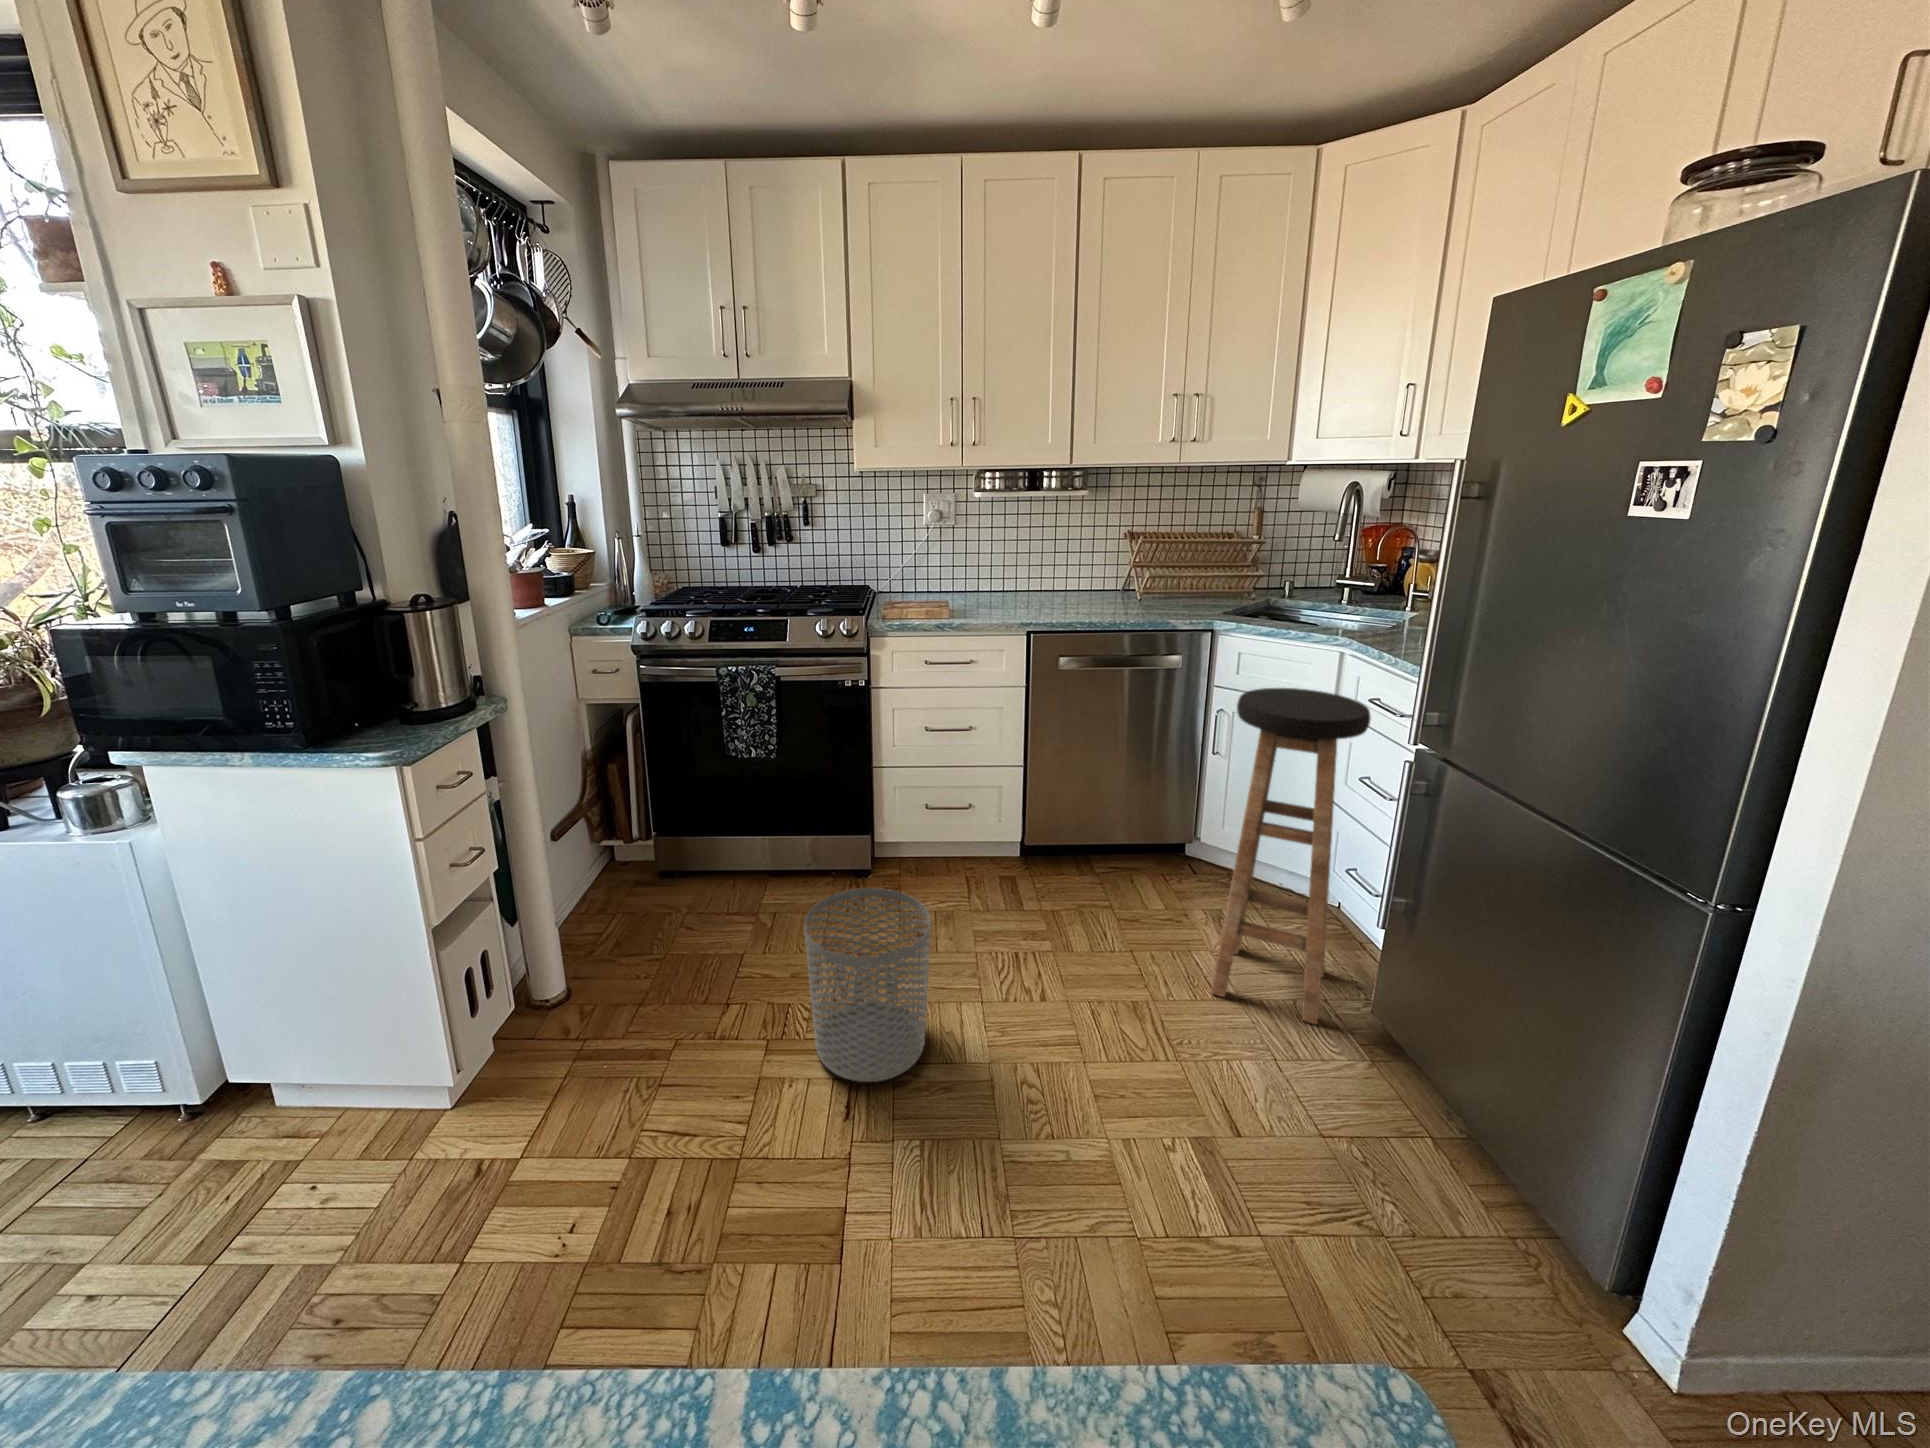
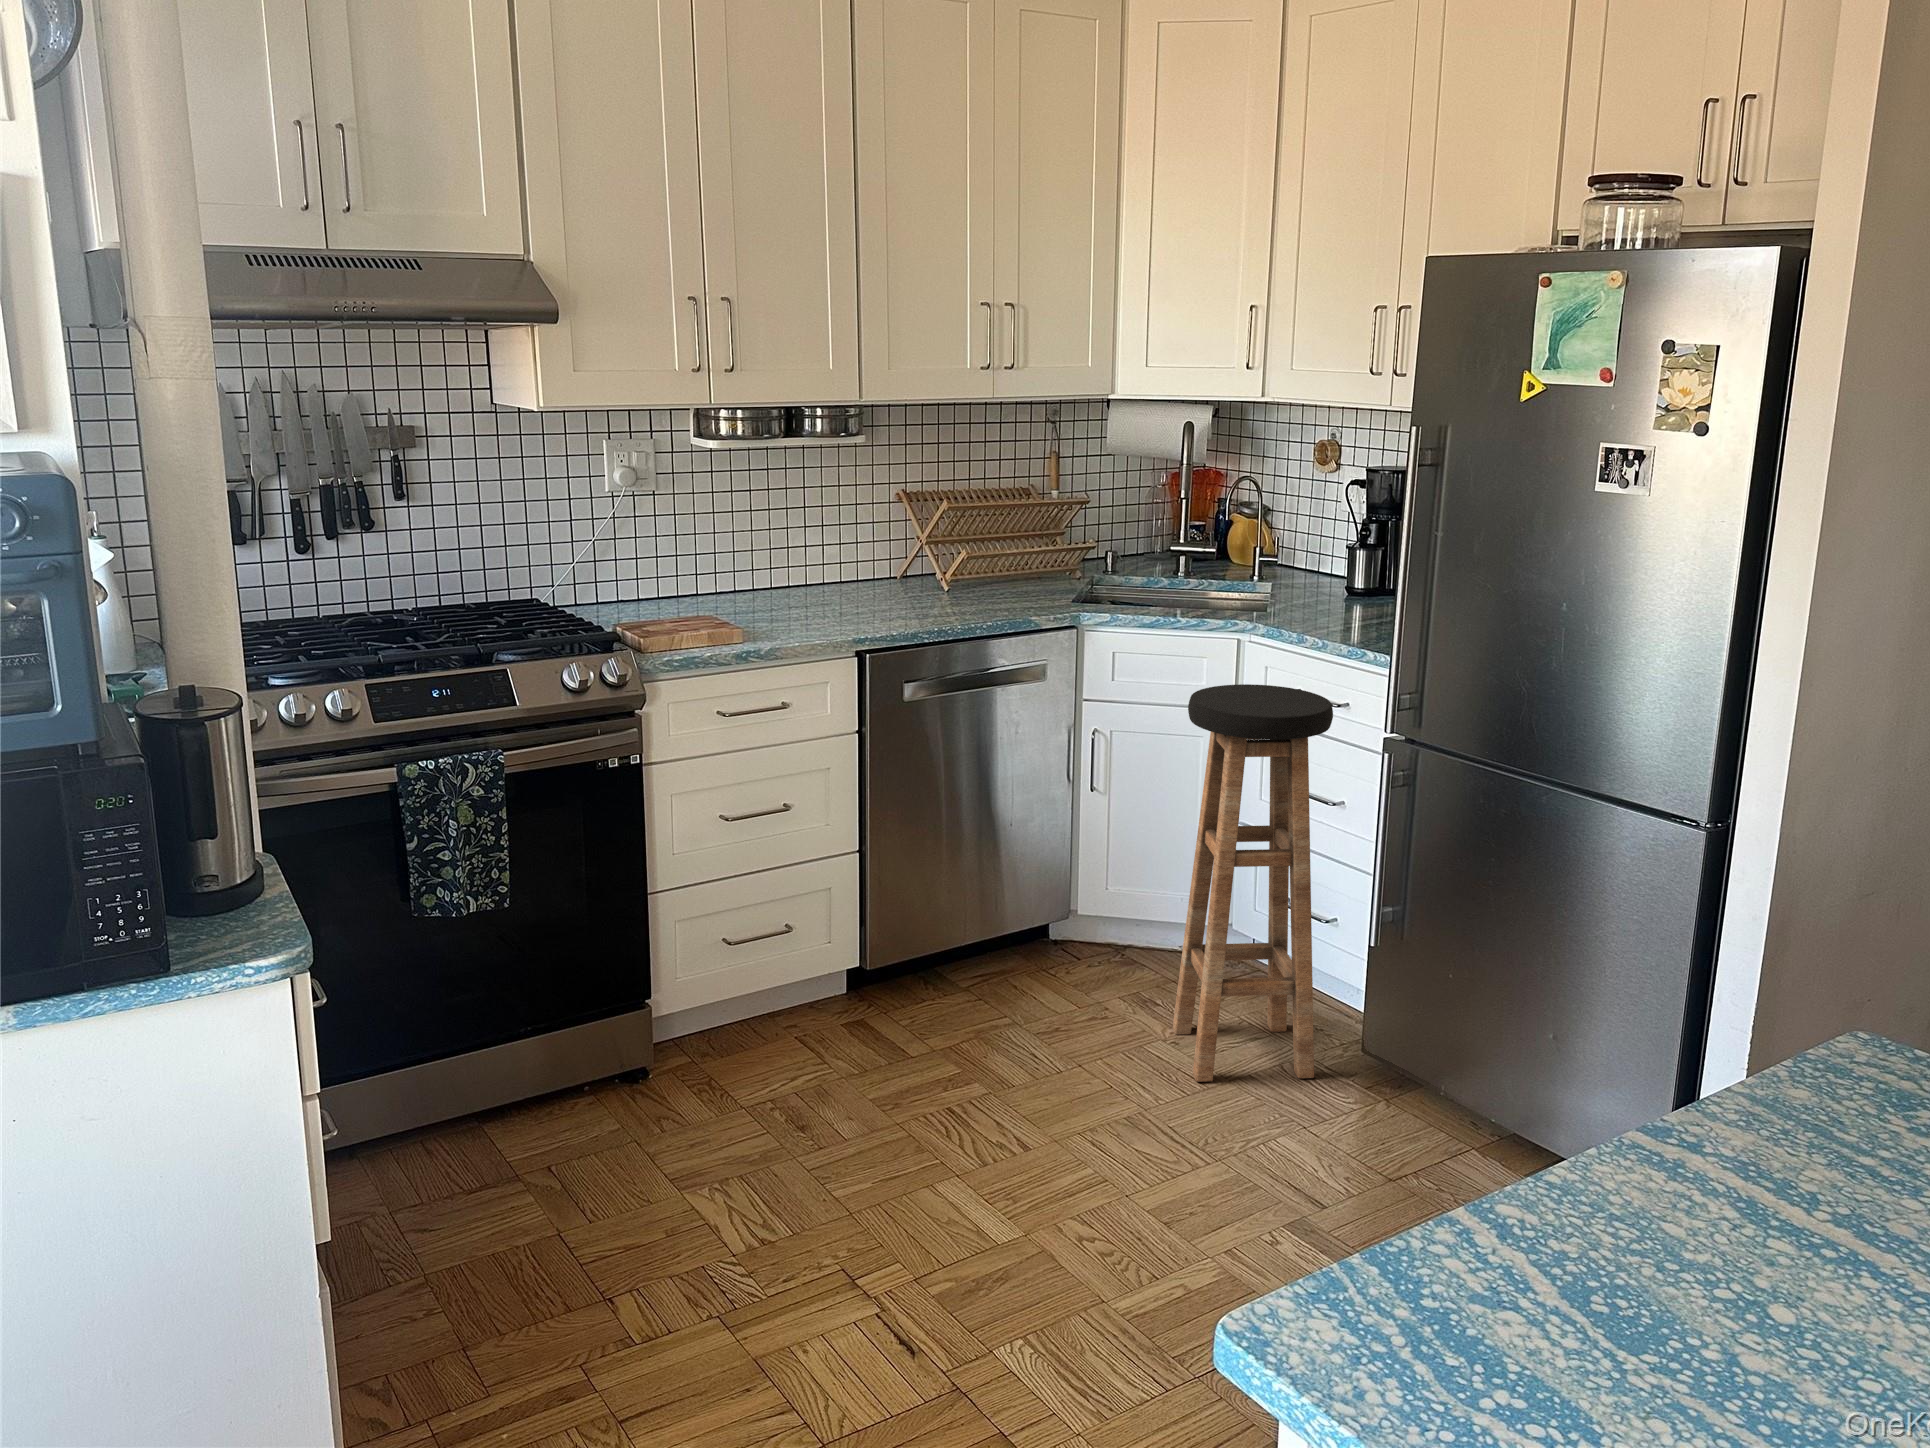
waste bin: present [804,888,931,1082] -> none [771,1043,956,1322]

